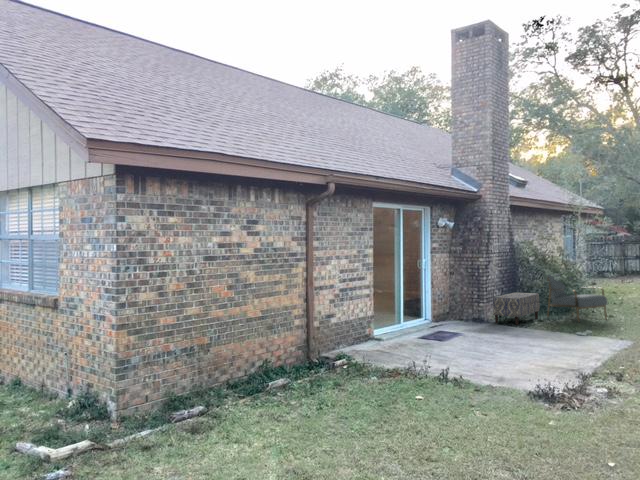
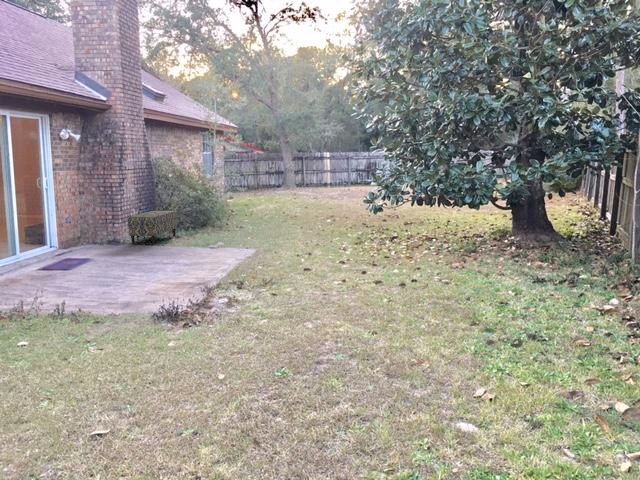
chair: present [547,274,607,322] -> none [183,189,237,237]

